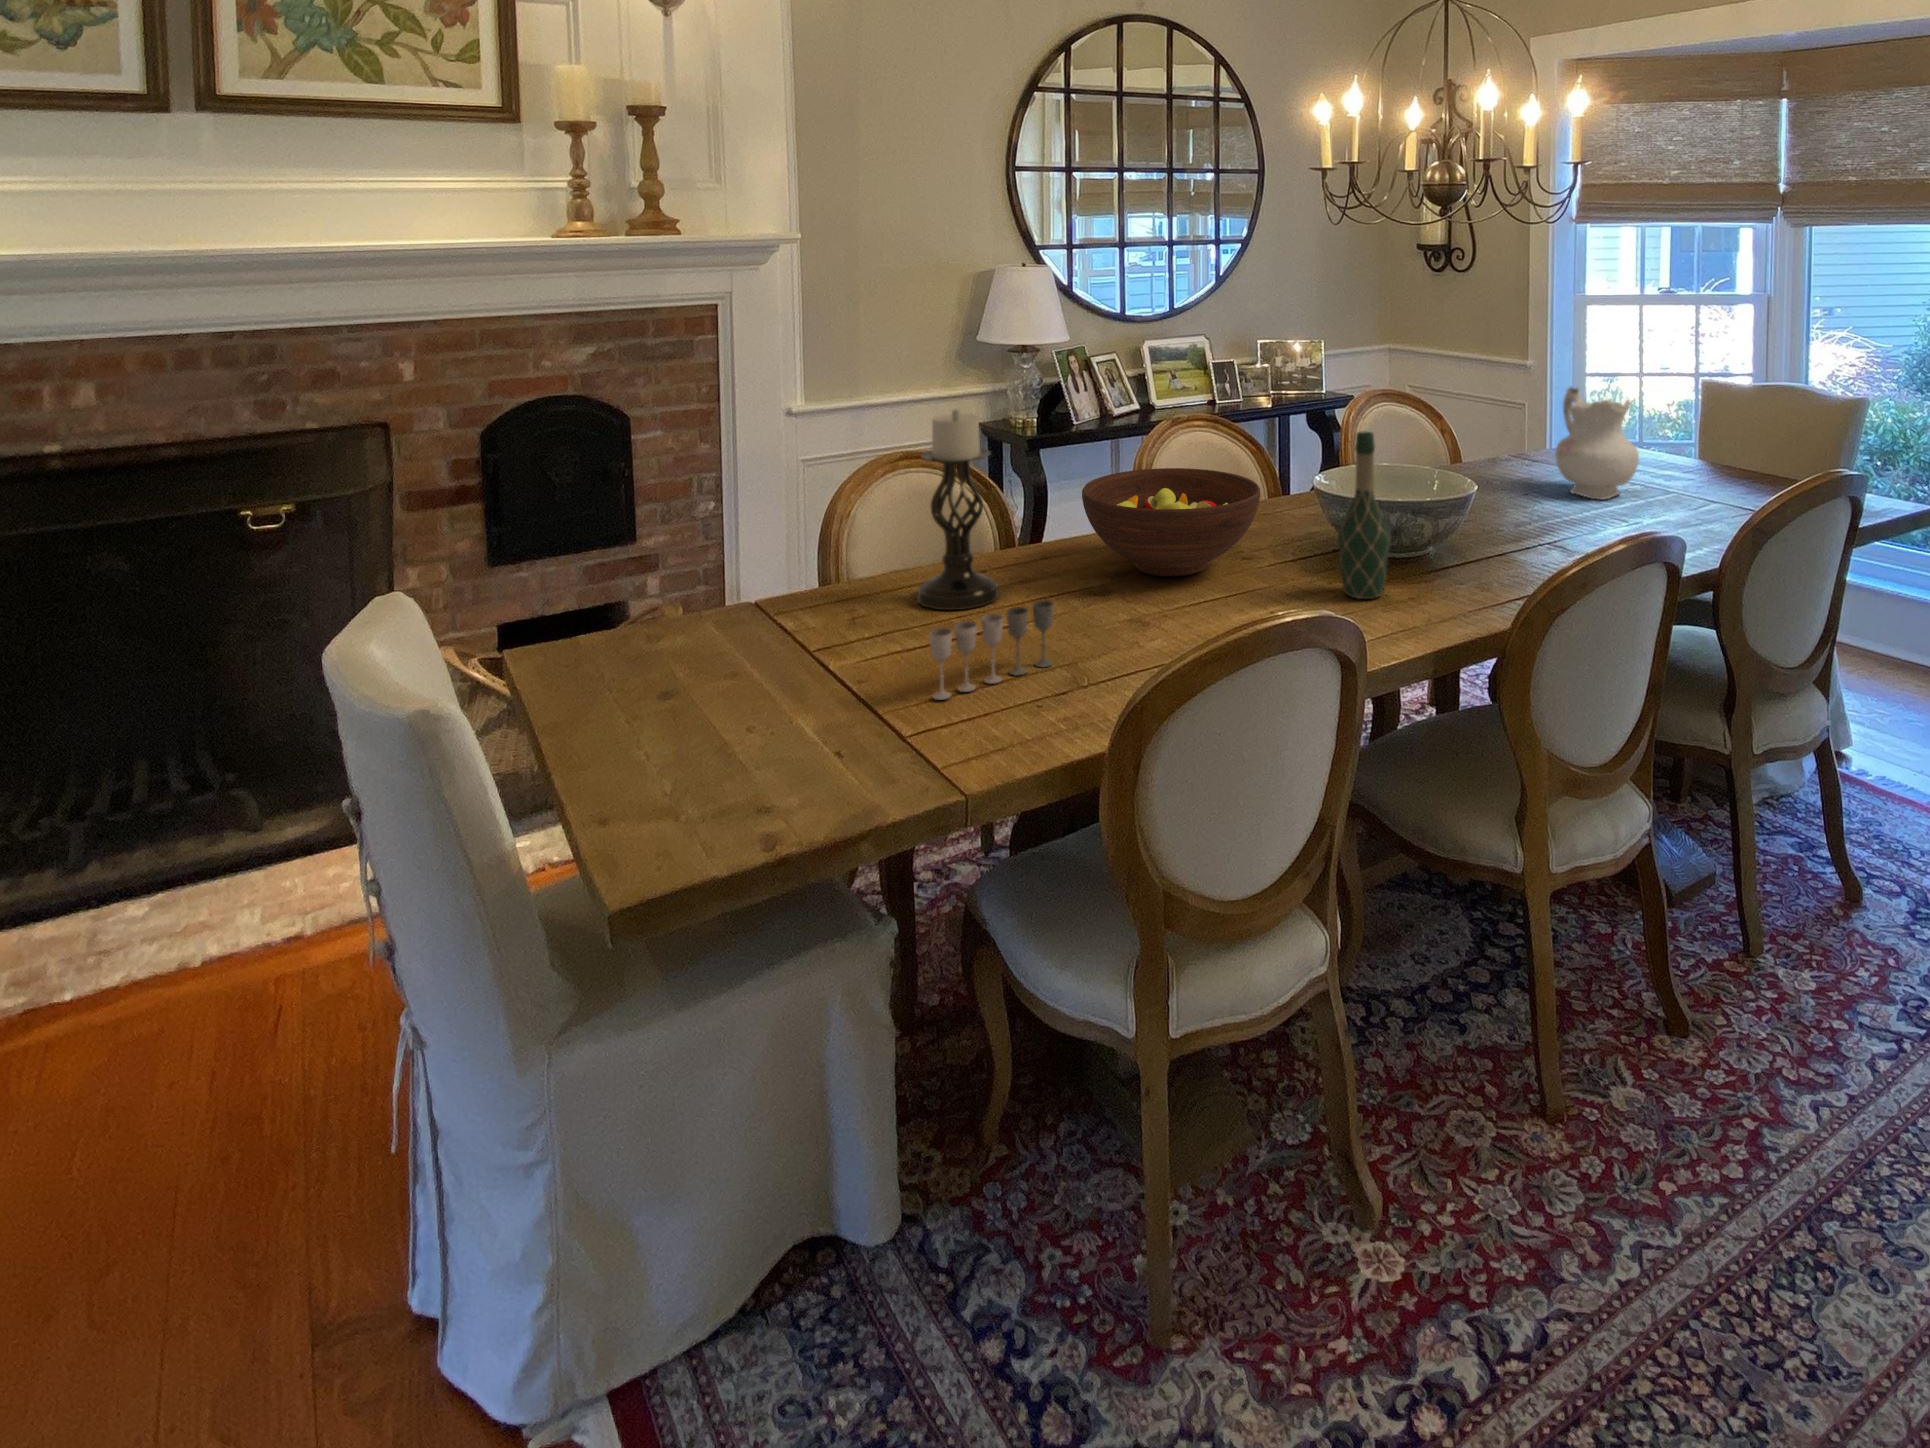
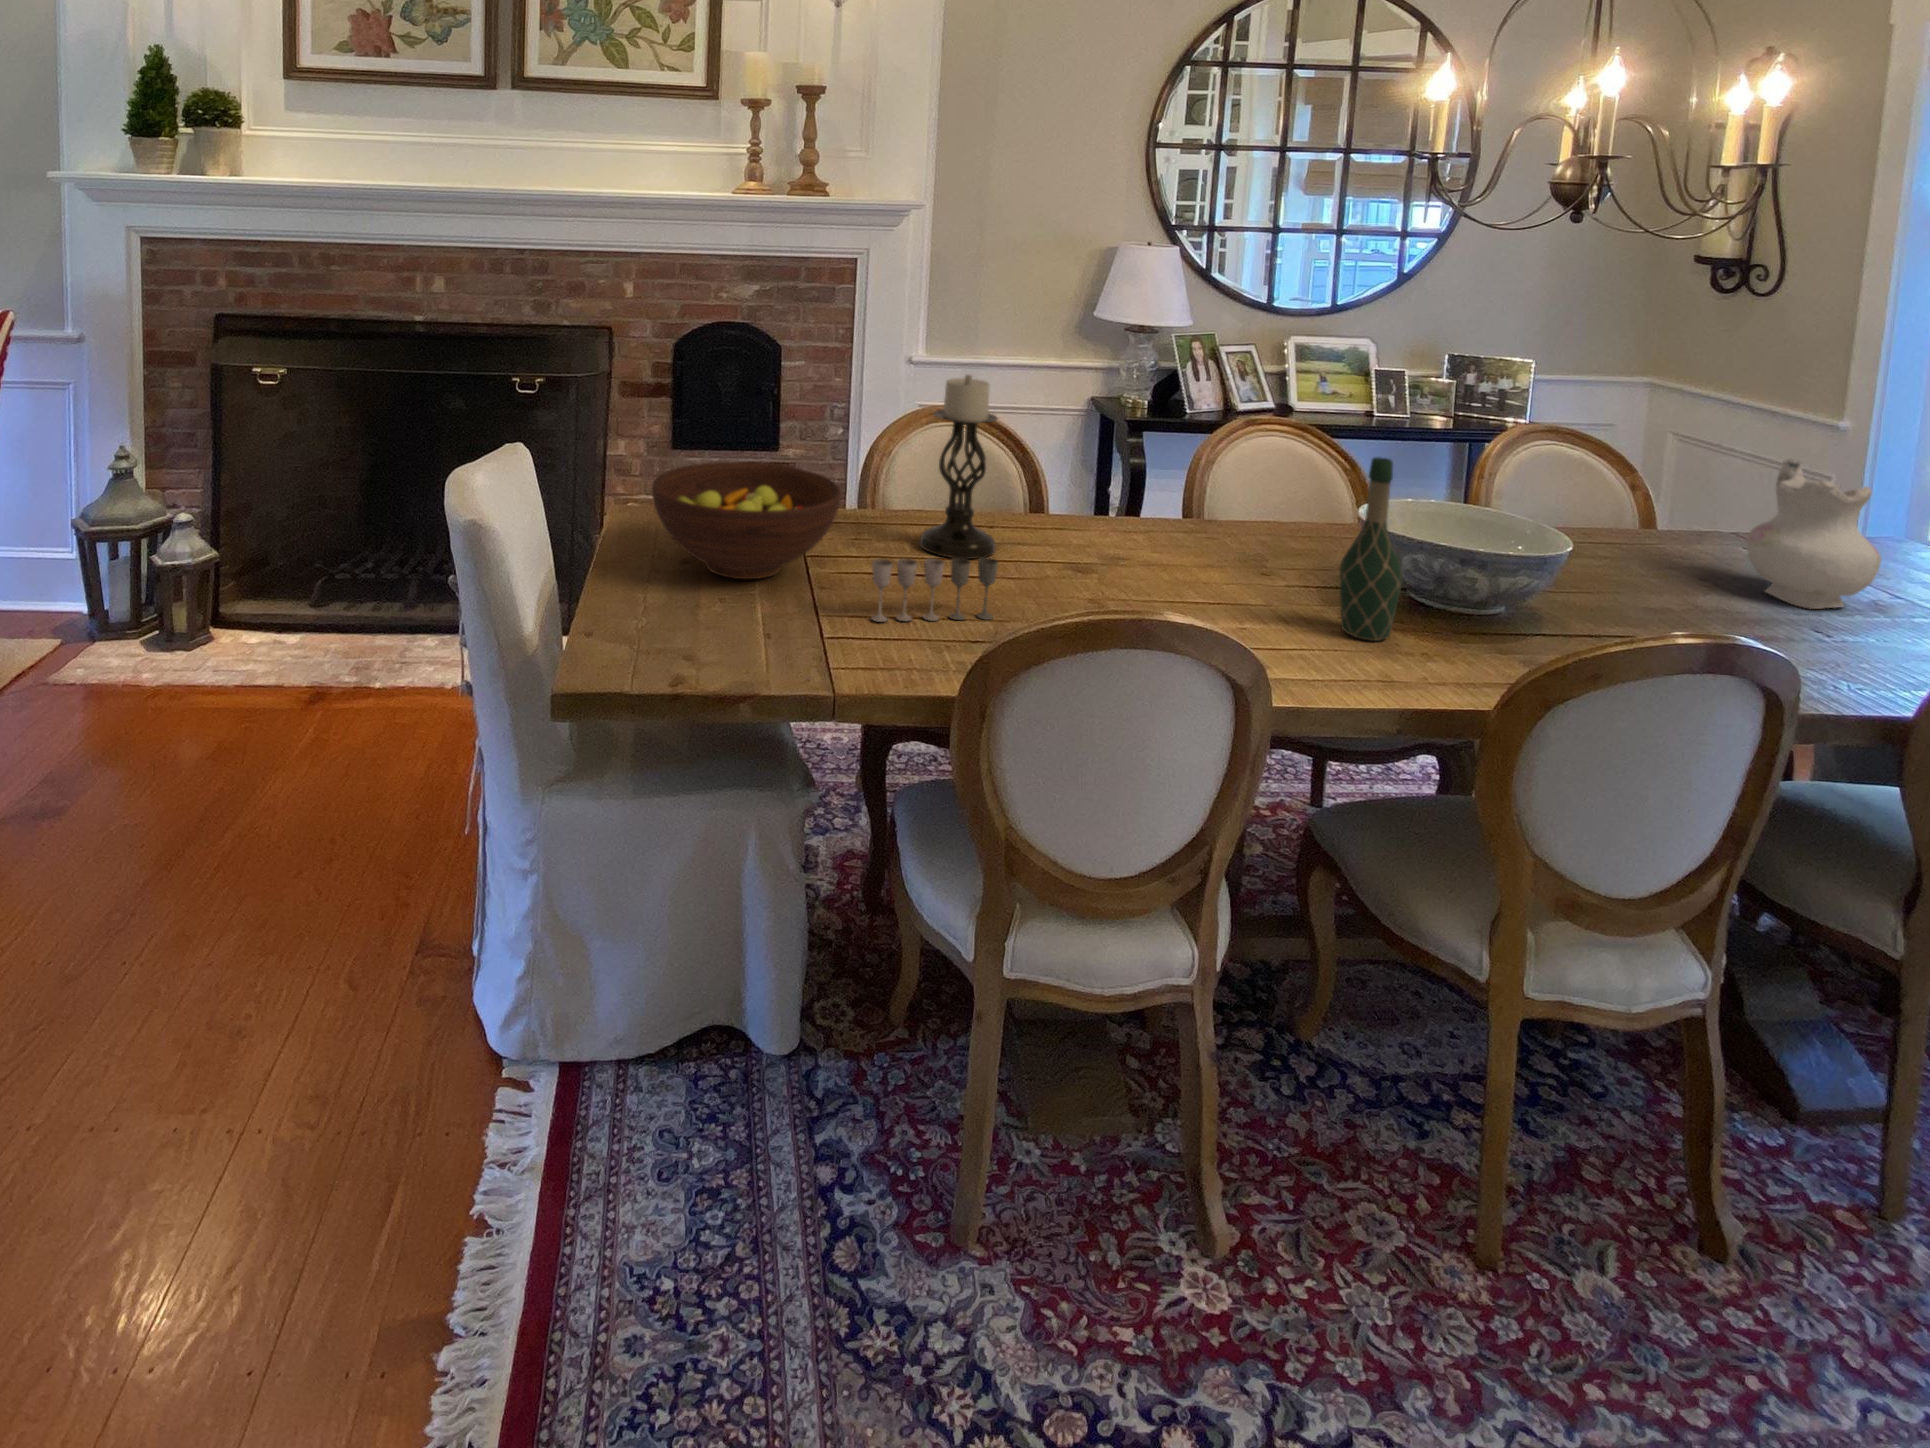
fruit bowl: present [1082,468,1260,576] -> present [652,462,841,579]

